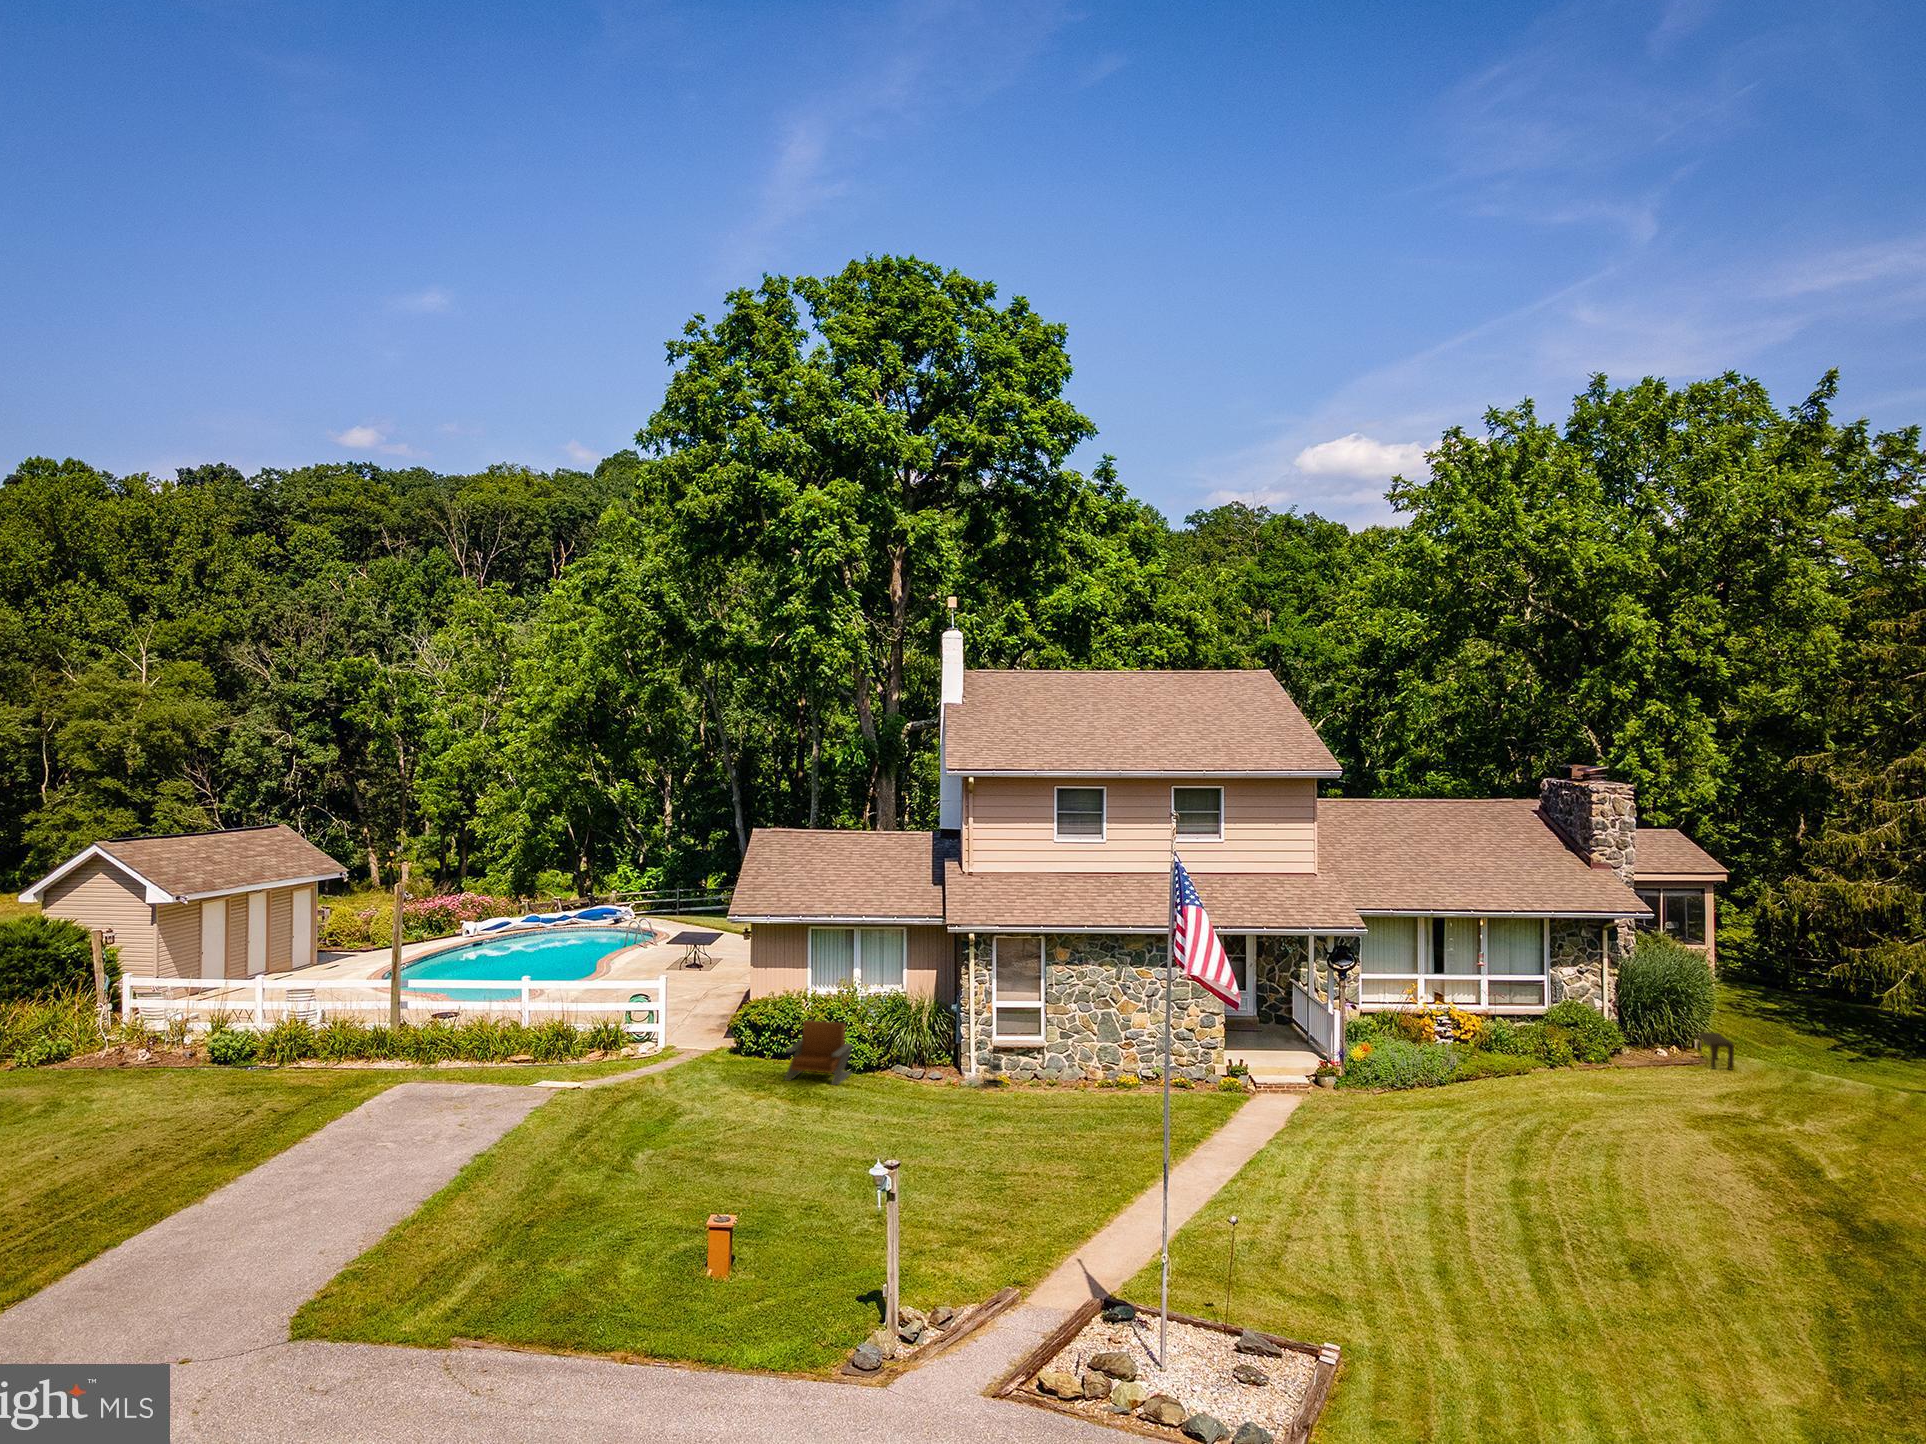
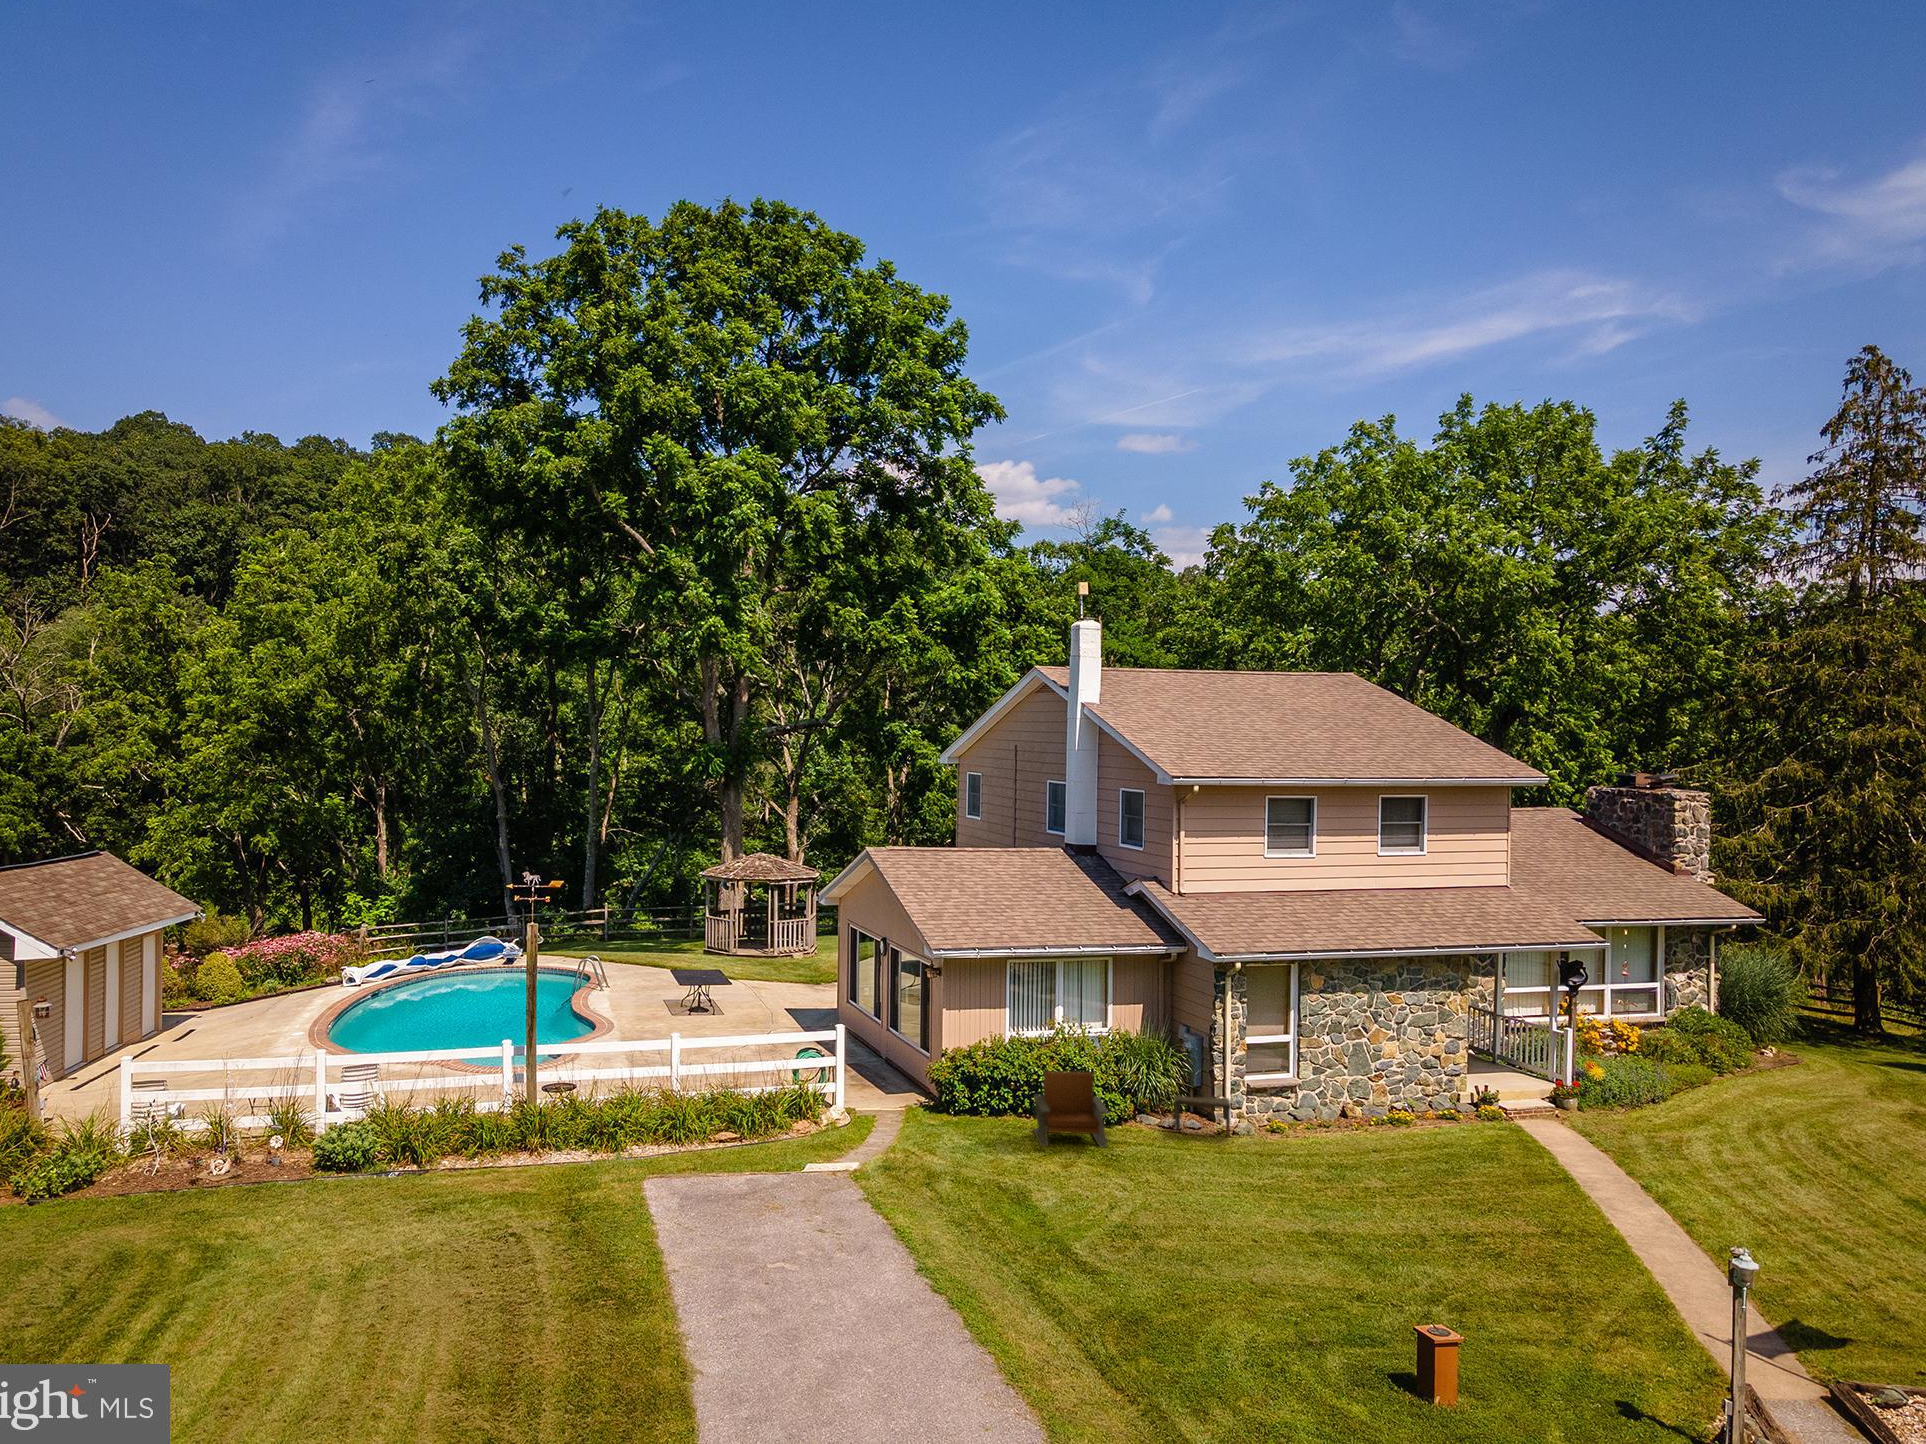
bench: present [1697,1032,1734,1070] -> present [1172,1095,1231,1136]
potted tree: present [984,1051,1003,1085] -> none [1245,1089,1270,1133]

